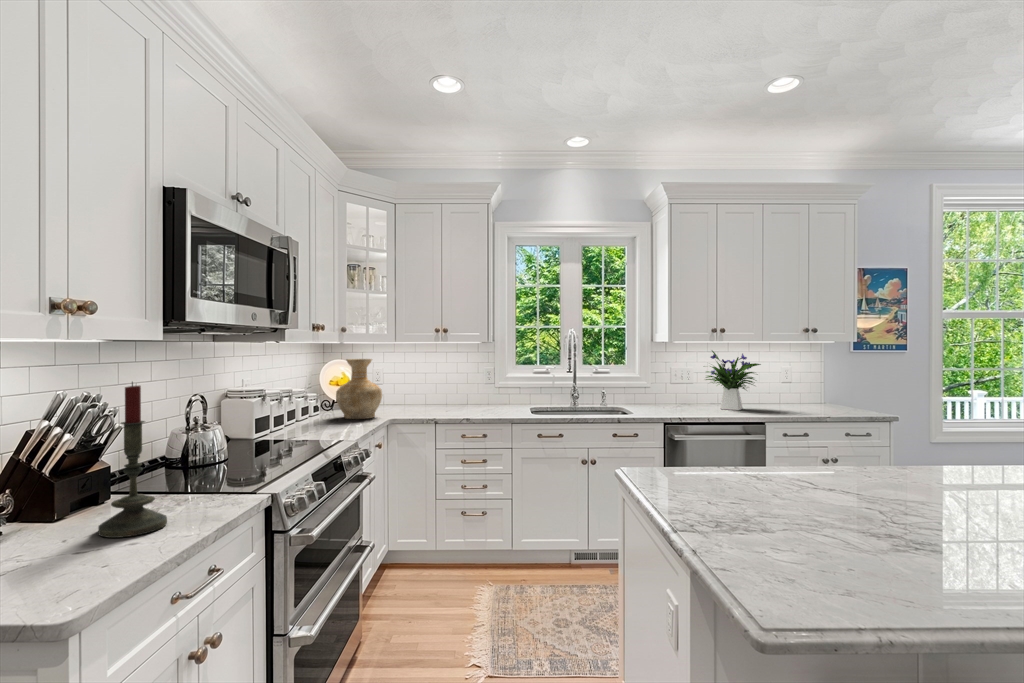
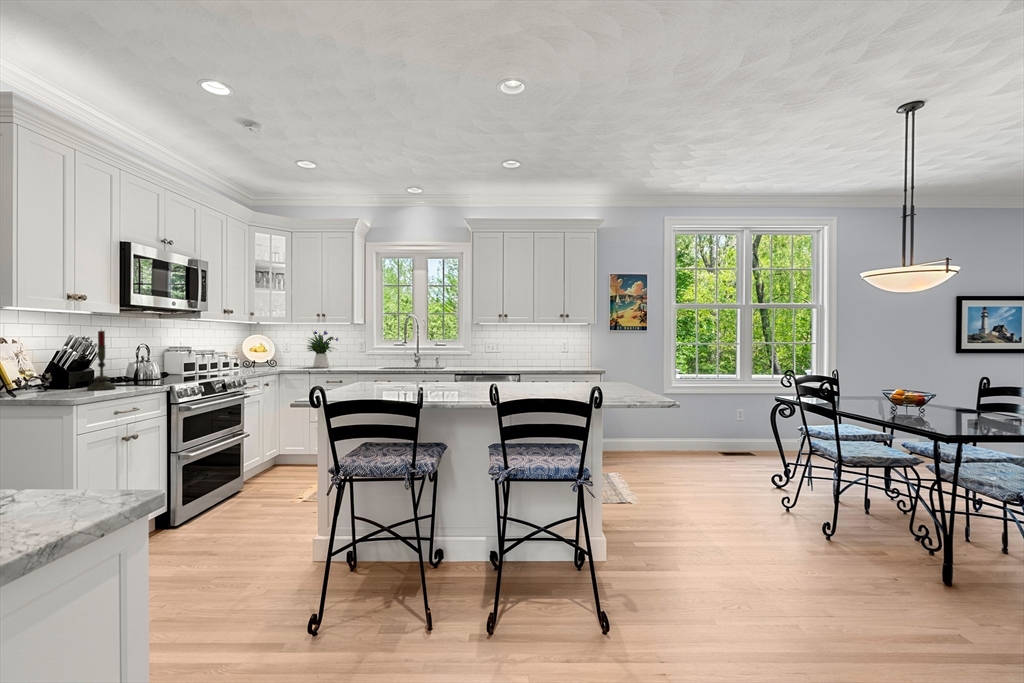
flower arrangement: present [706,351,761,410] -> present [307,331,338,367]
vase: present [336,359,382,419] -> none [246,333,277,370]

